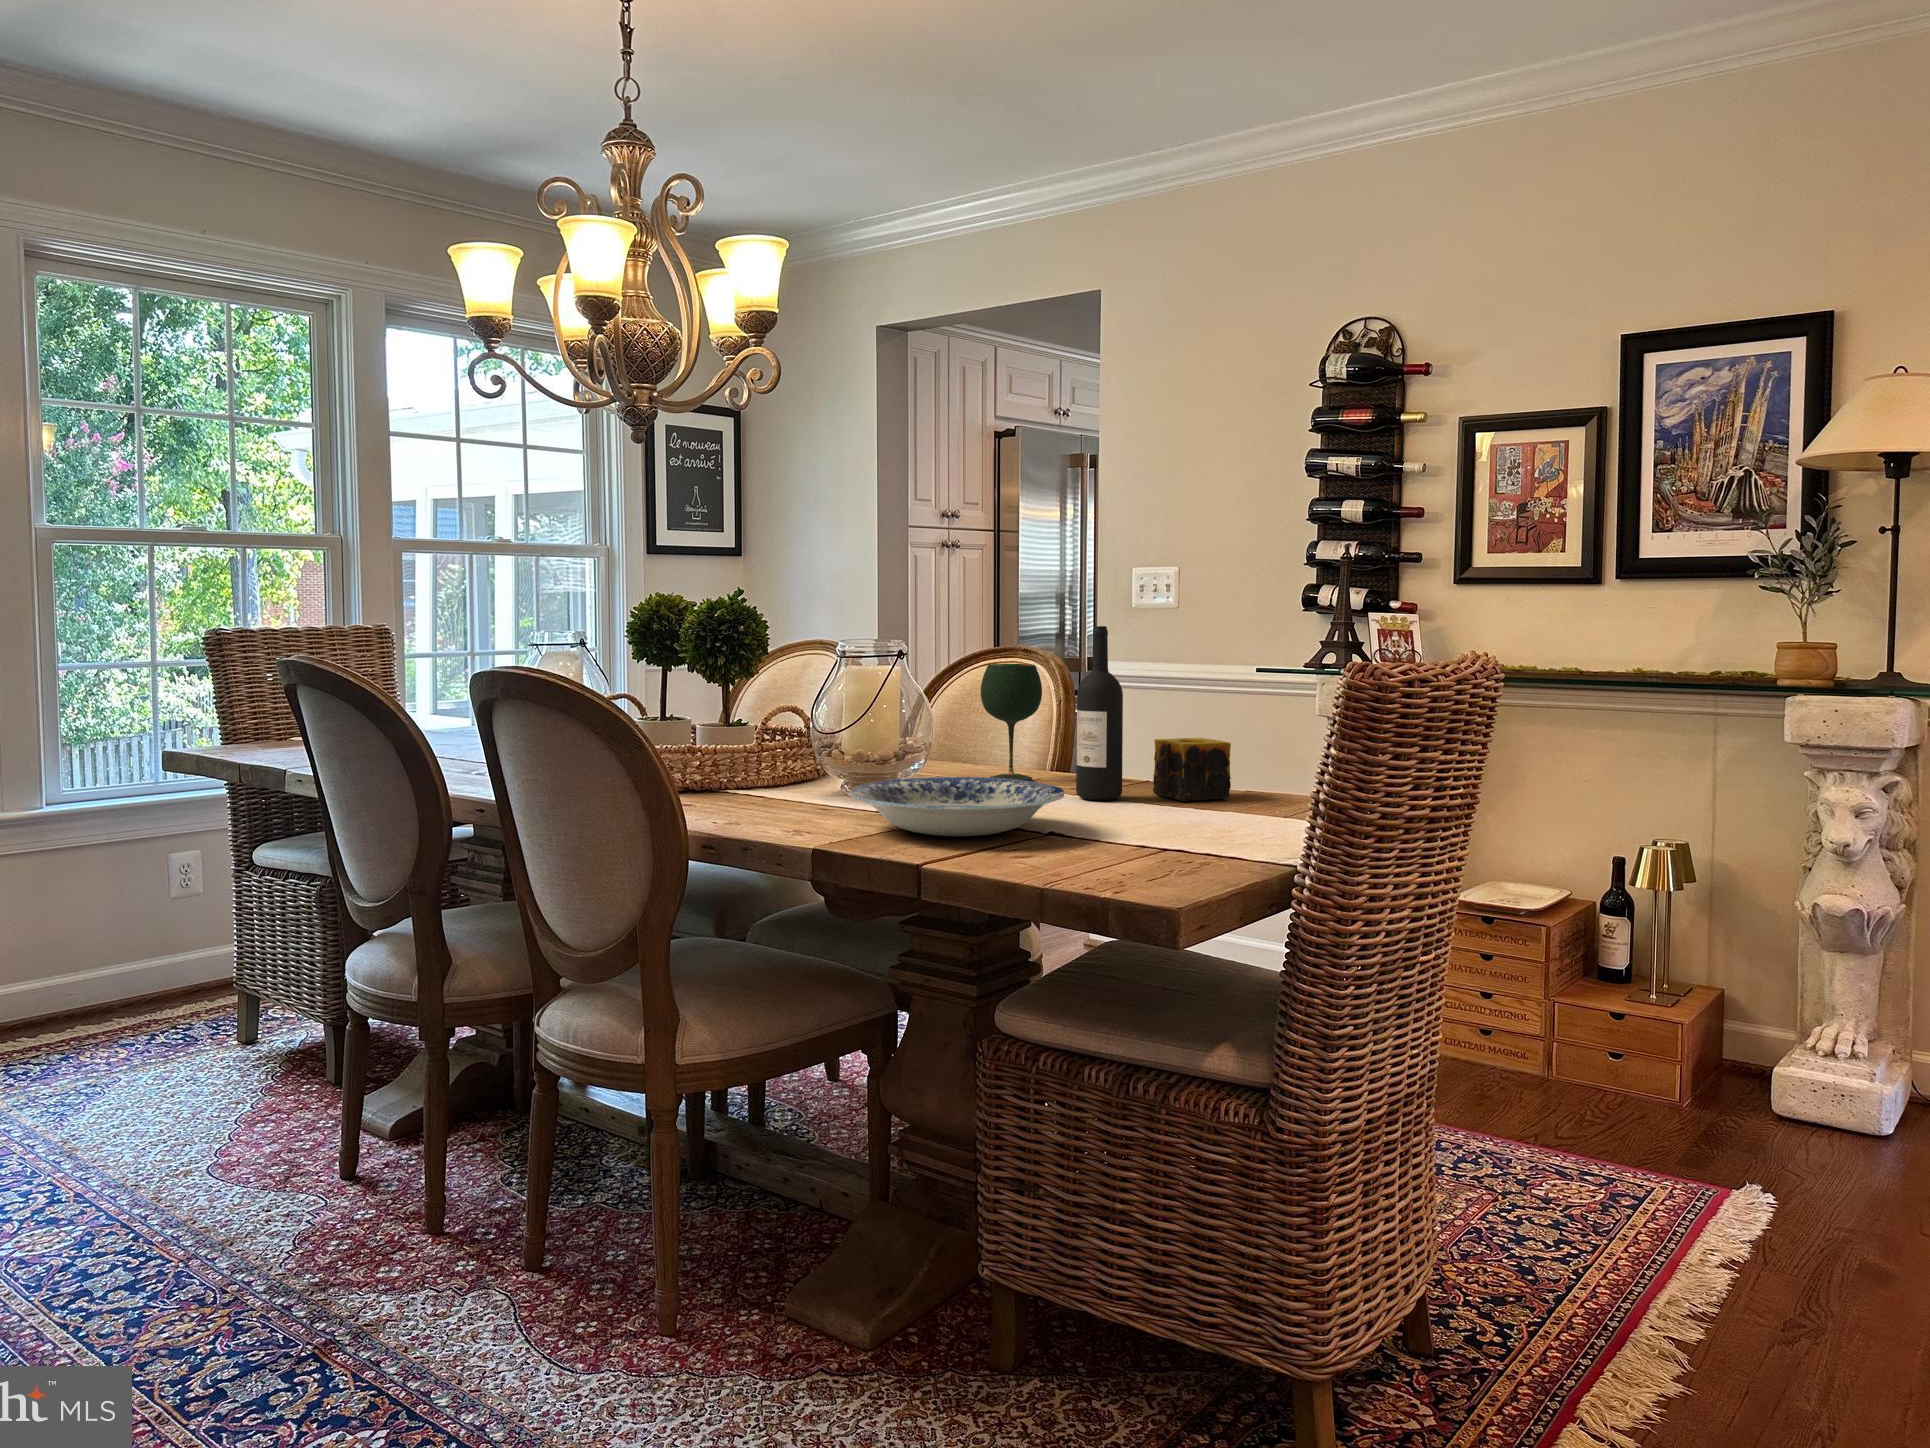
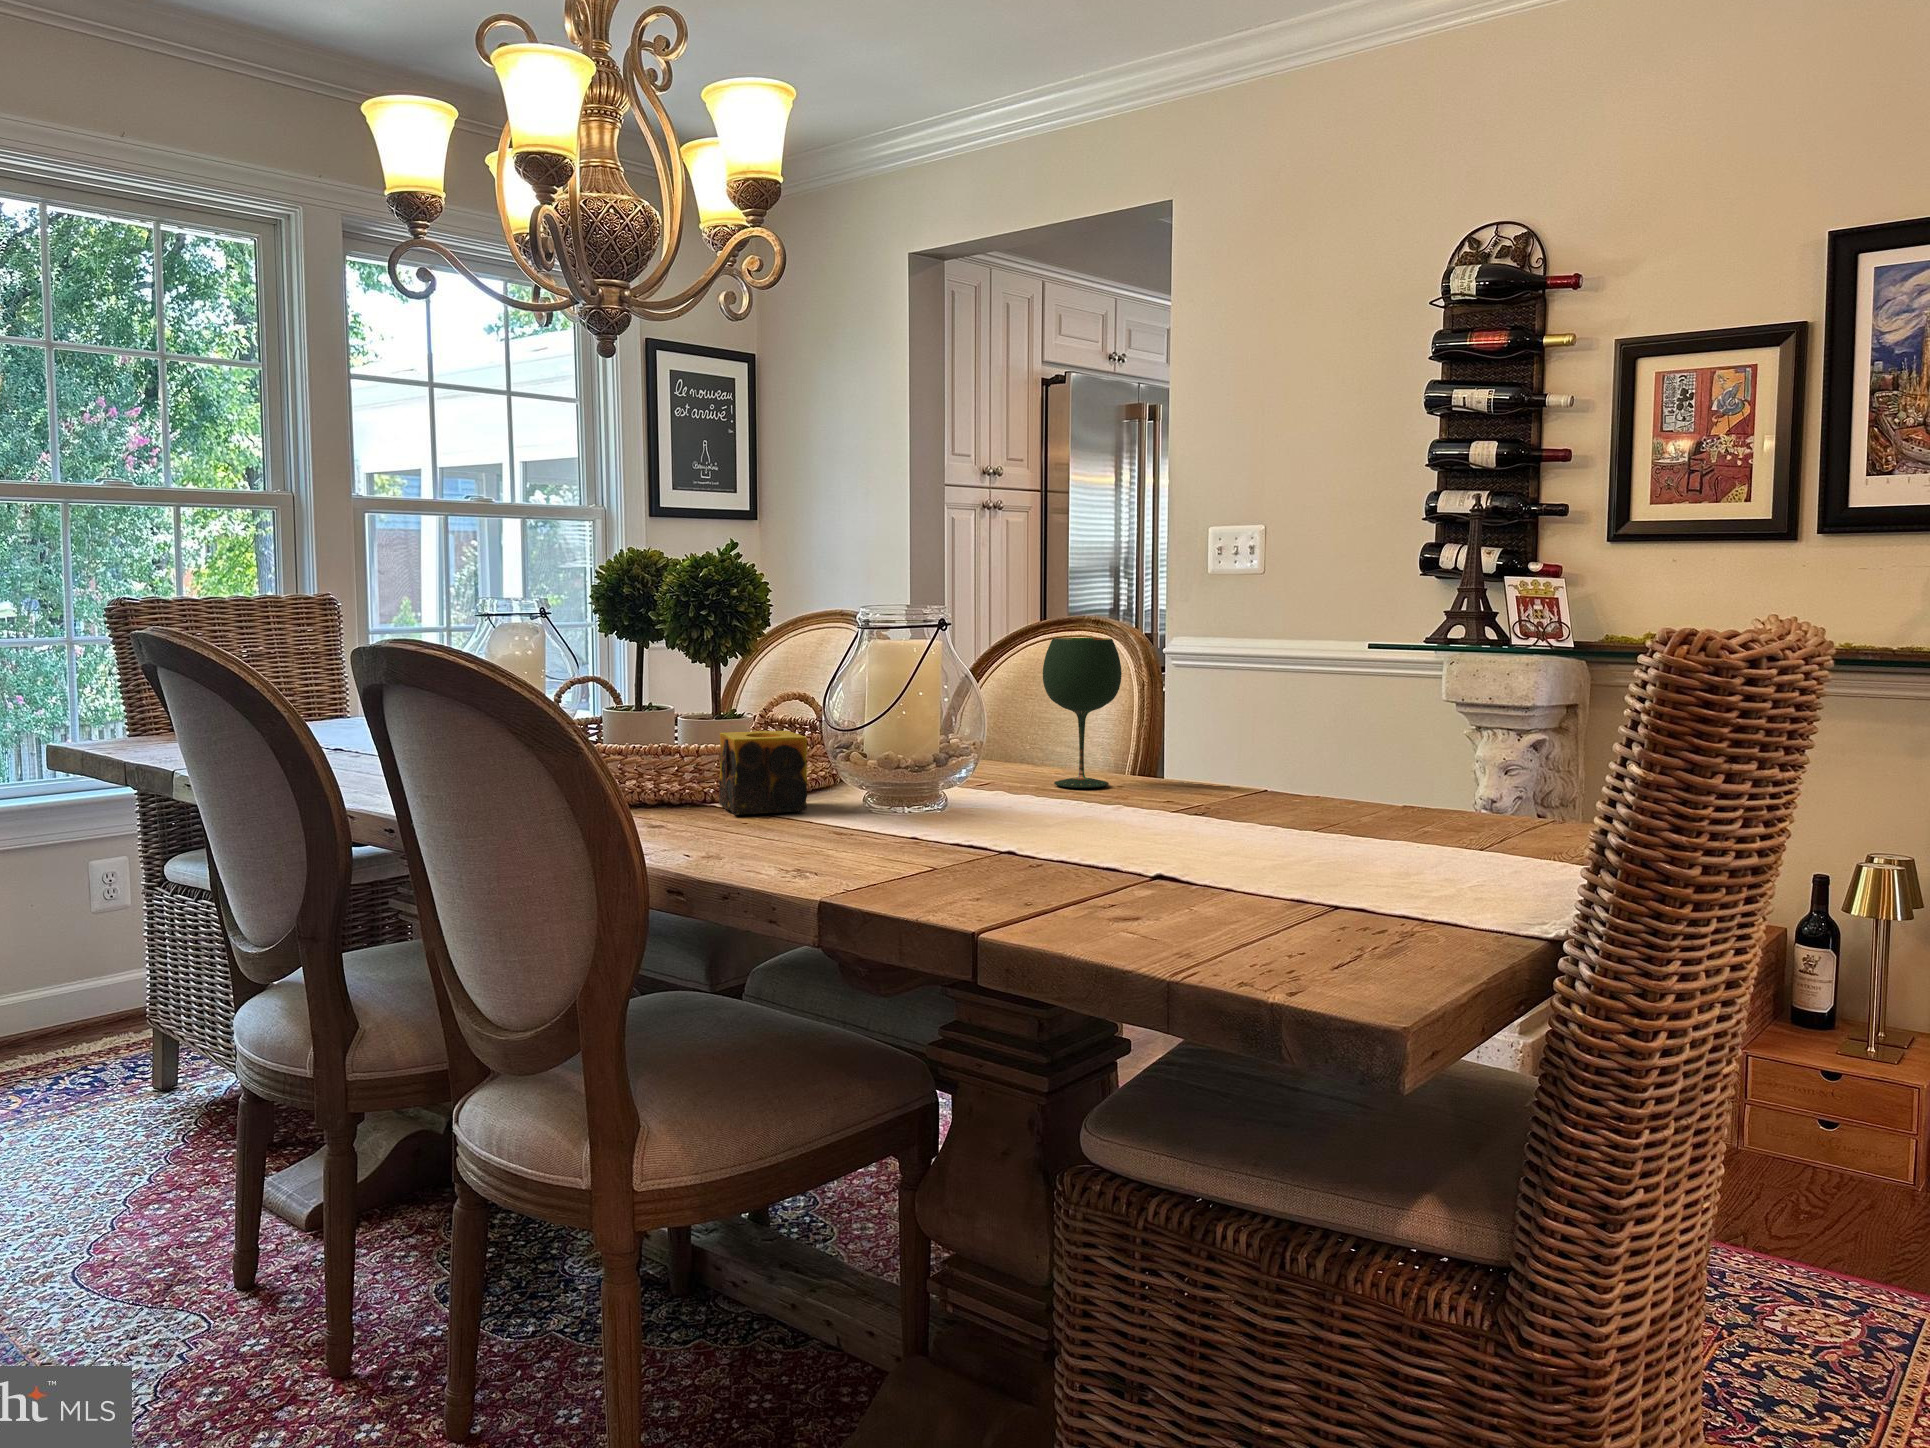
wine bottle: present [1076,626,1123,800] -> none [1170,587,1232,815]
candle: present [1153,738,1231,801] -> present [719,731,807,815]
plate: present [850,777,1064,837] -> none [874,787,1167,872]

